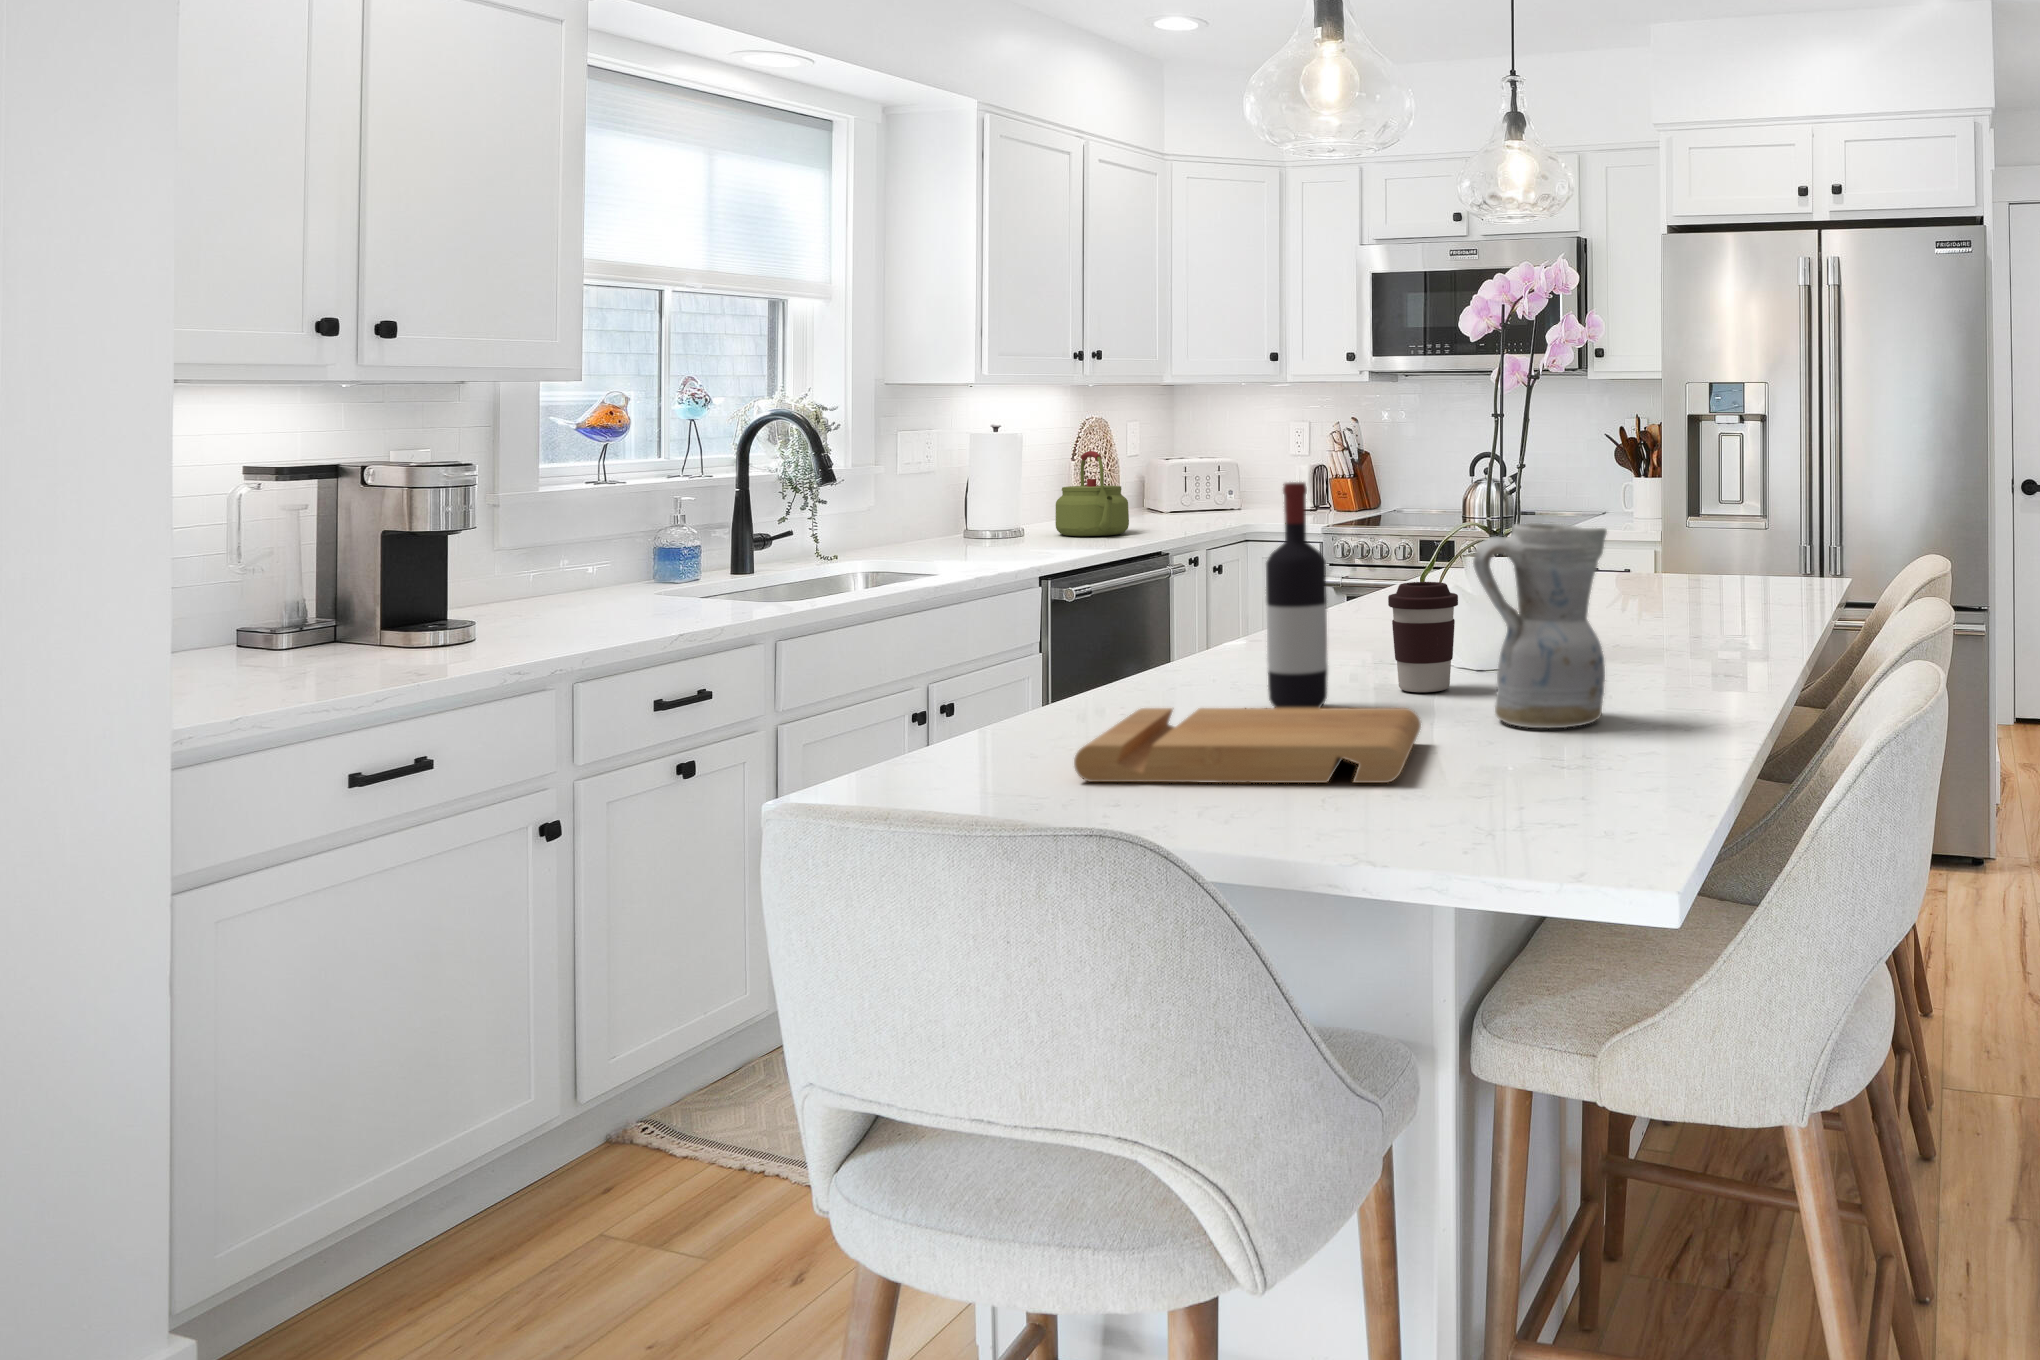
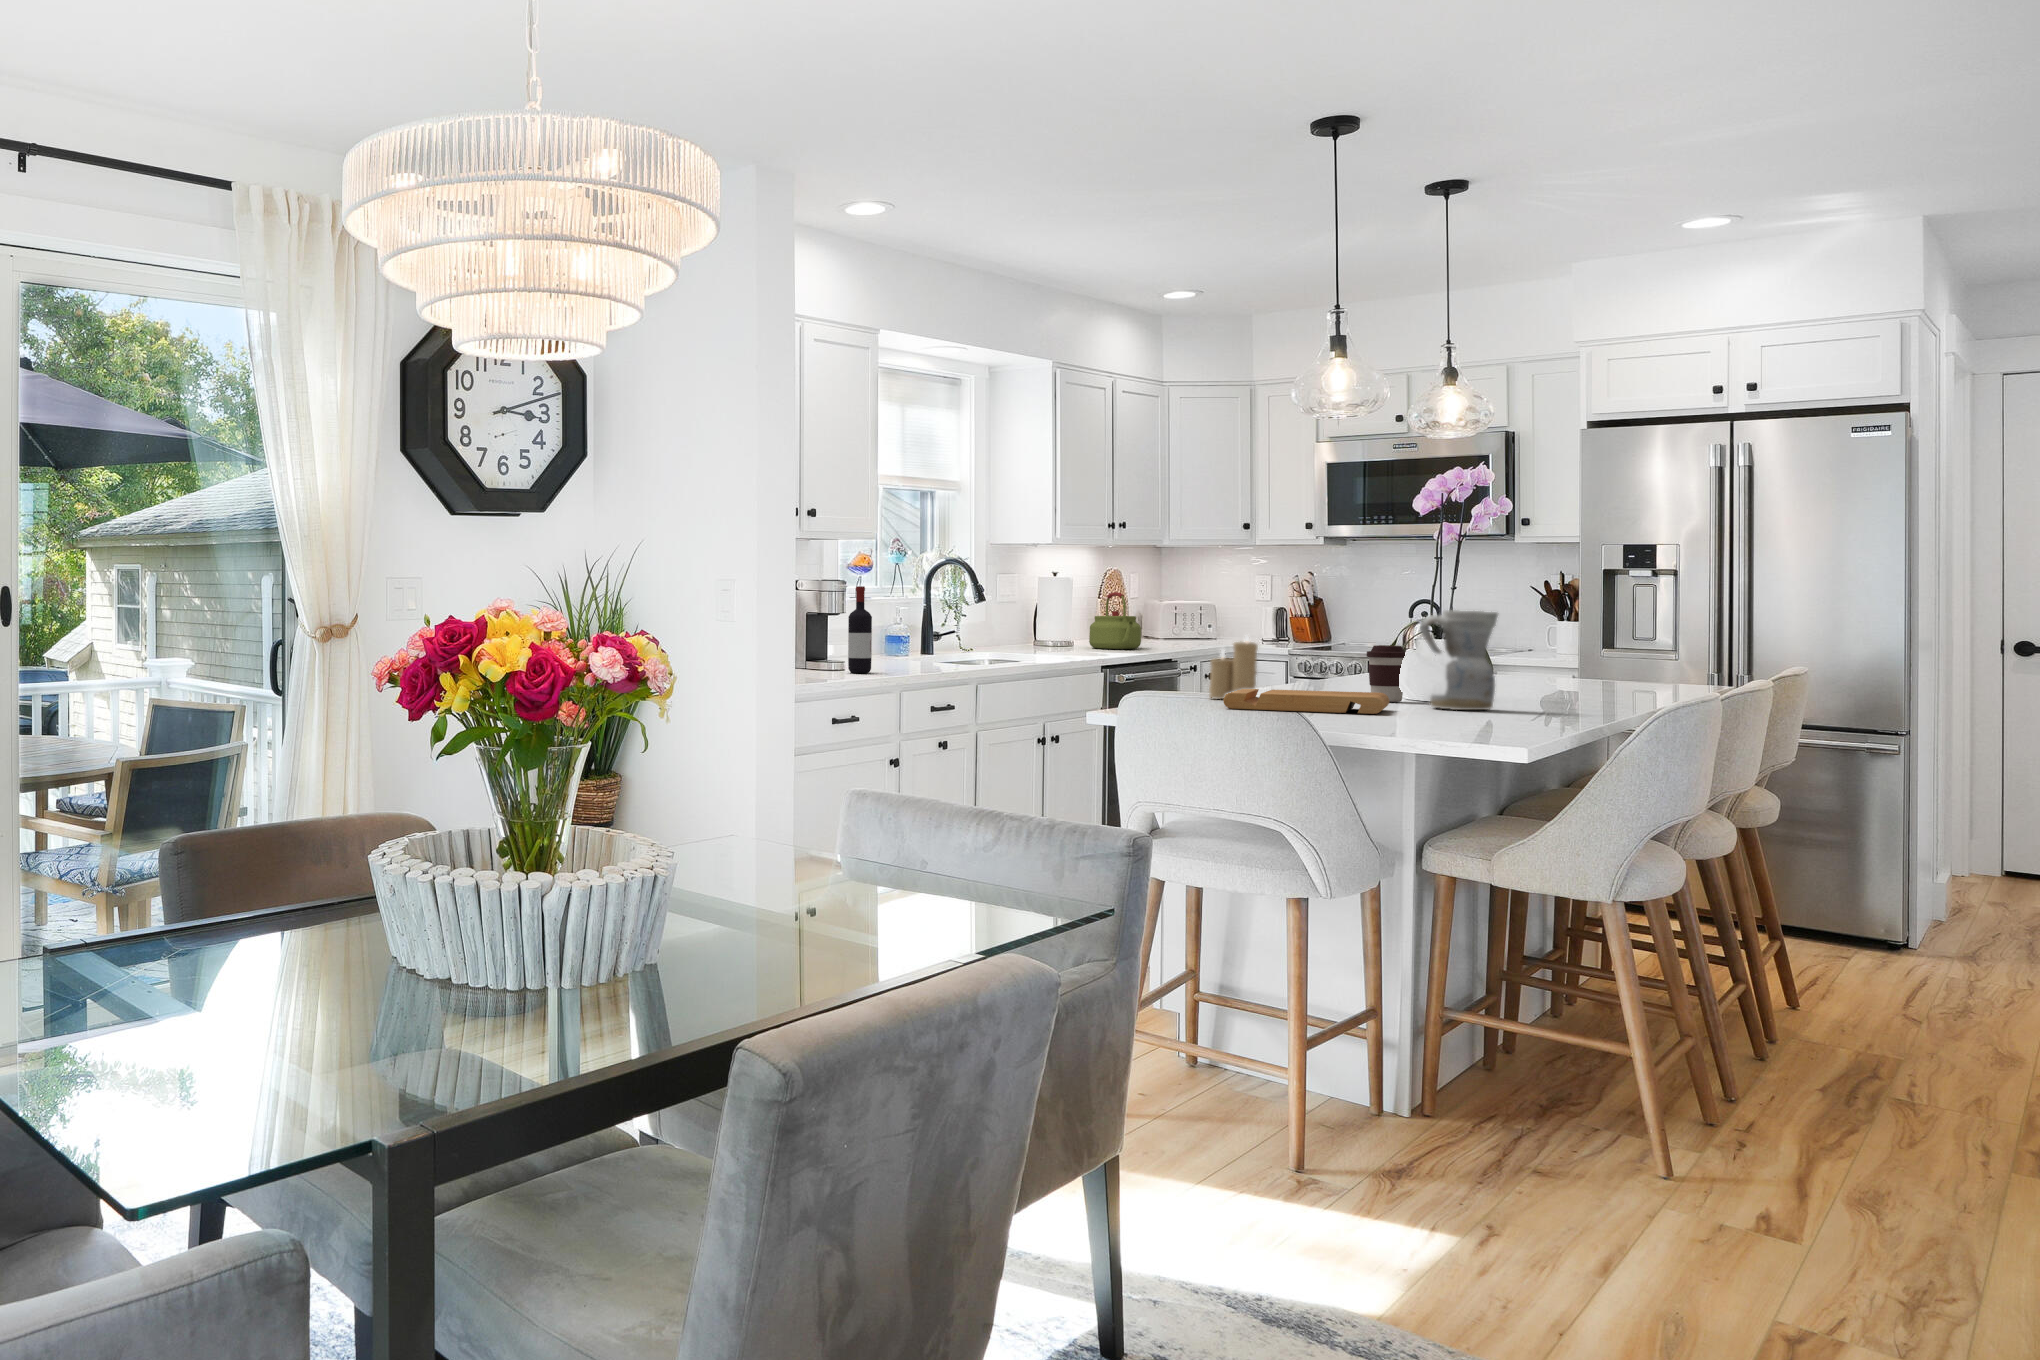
wine bottle: present [1266,482,1328,708] -> present [848,586,872,673]
candle: none [1098,576,1187,716] -> present [1209,636,1258,699]

